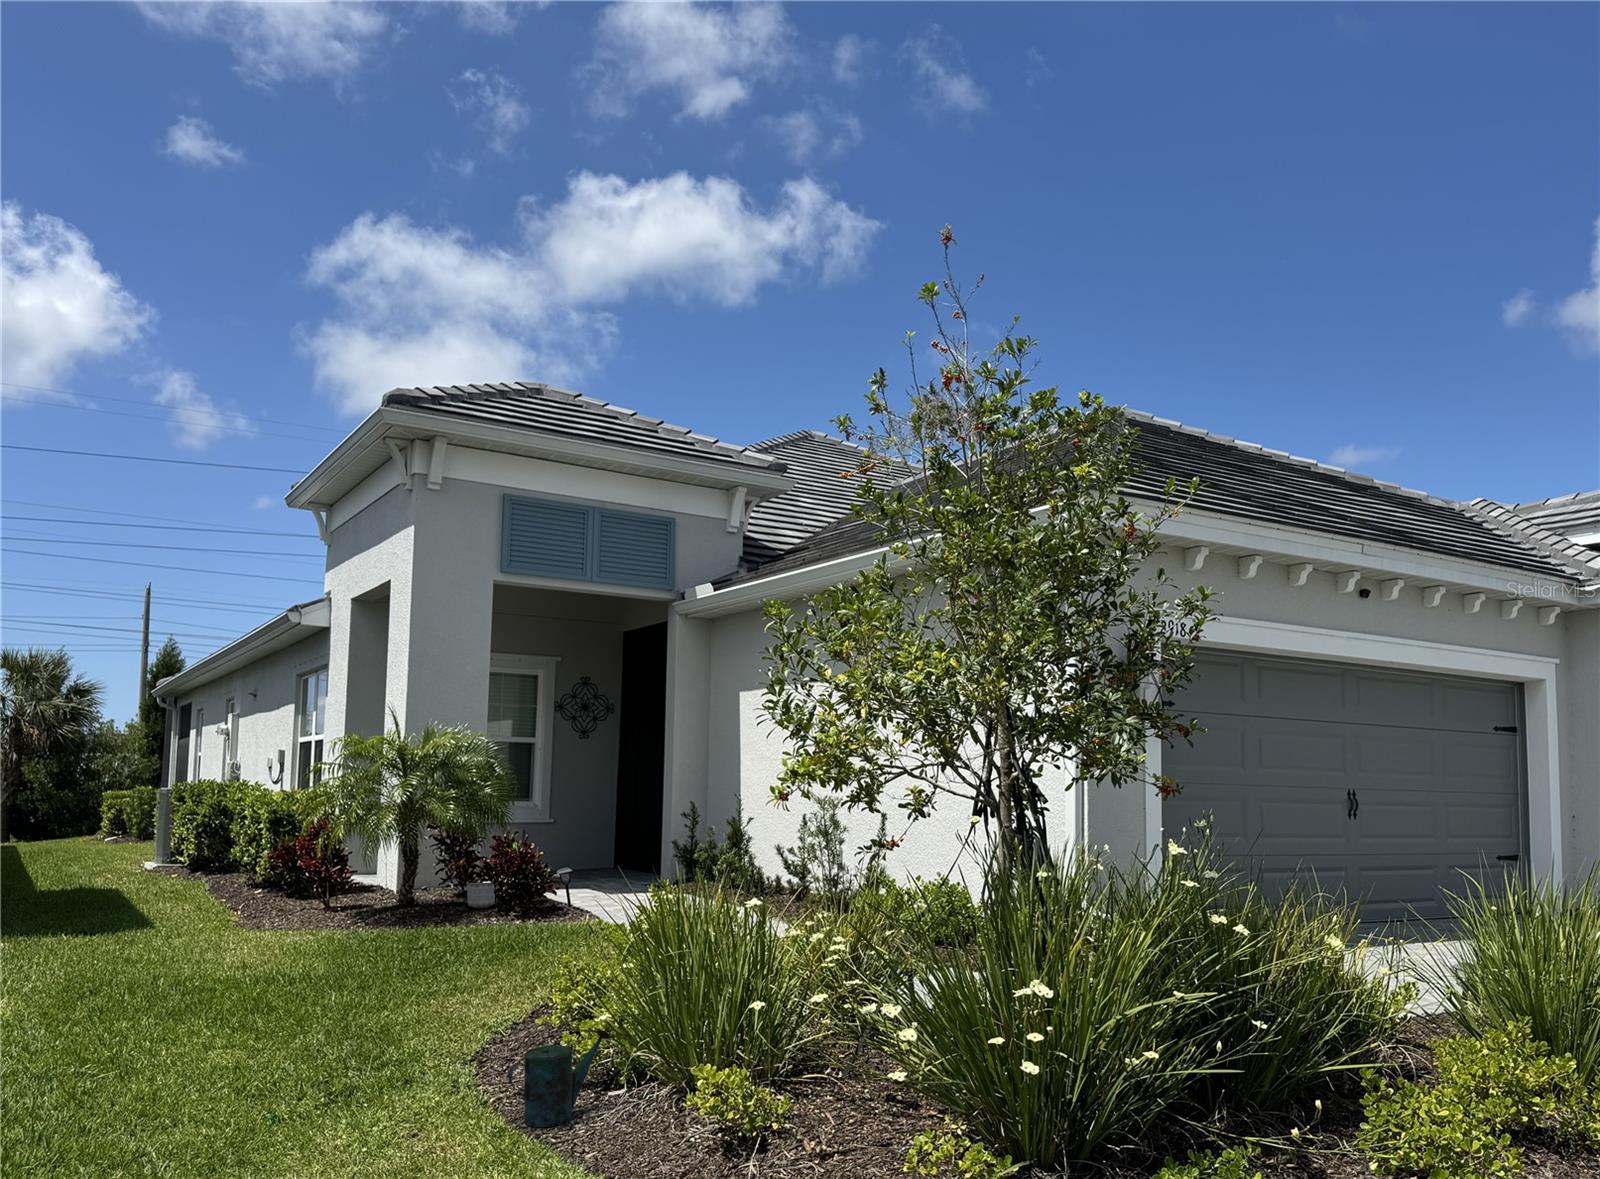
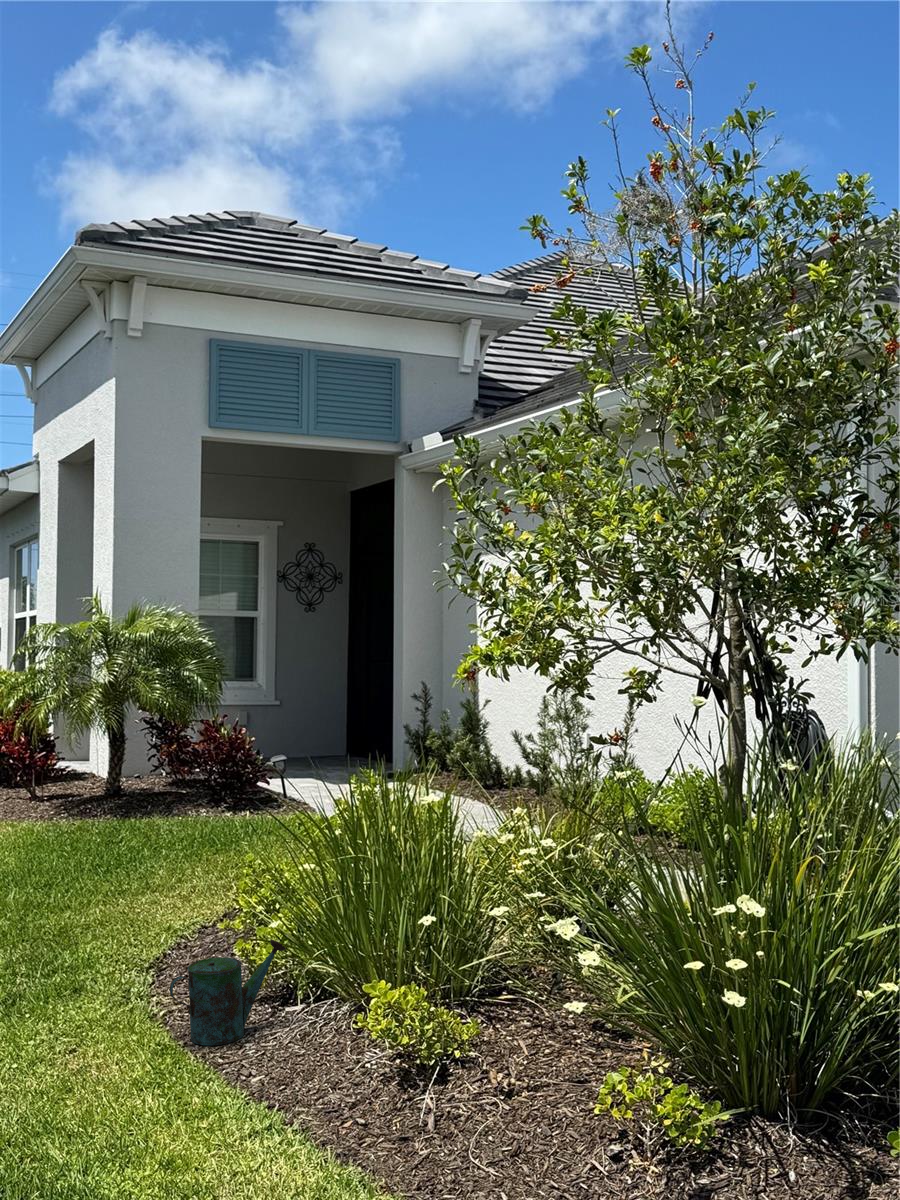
planter: present [467,882,496,908] -> none [176,767,209,798]

